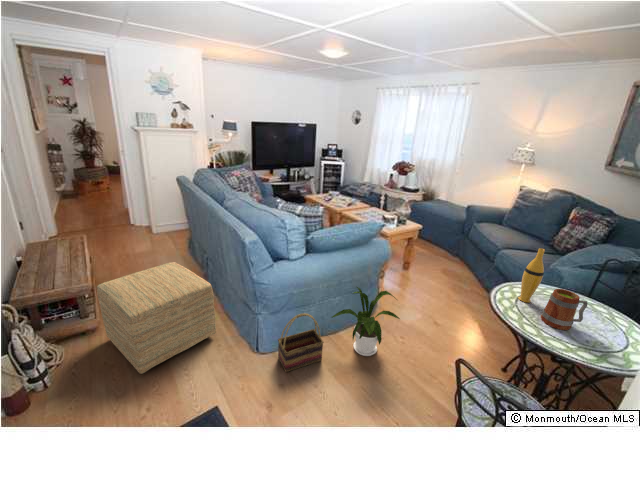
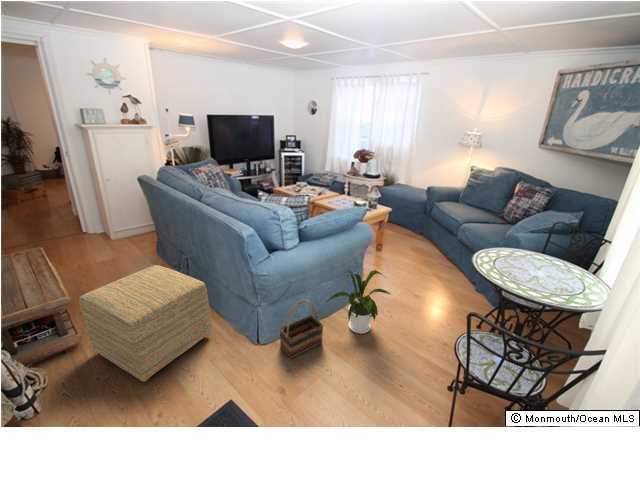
vase: present [518,248,545,303] -> none [495,217,516,265]
mug: present [541,289,587,330] -> none [517,249,554,284]

